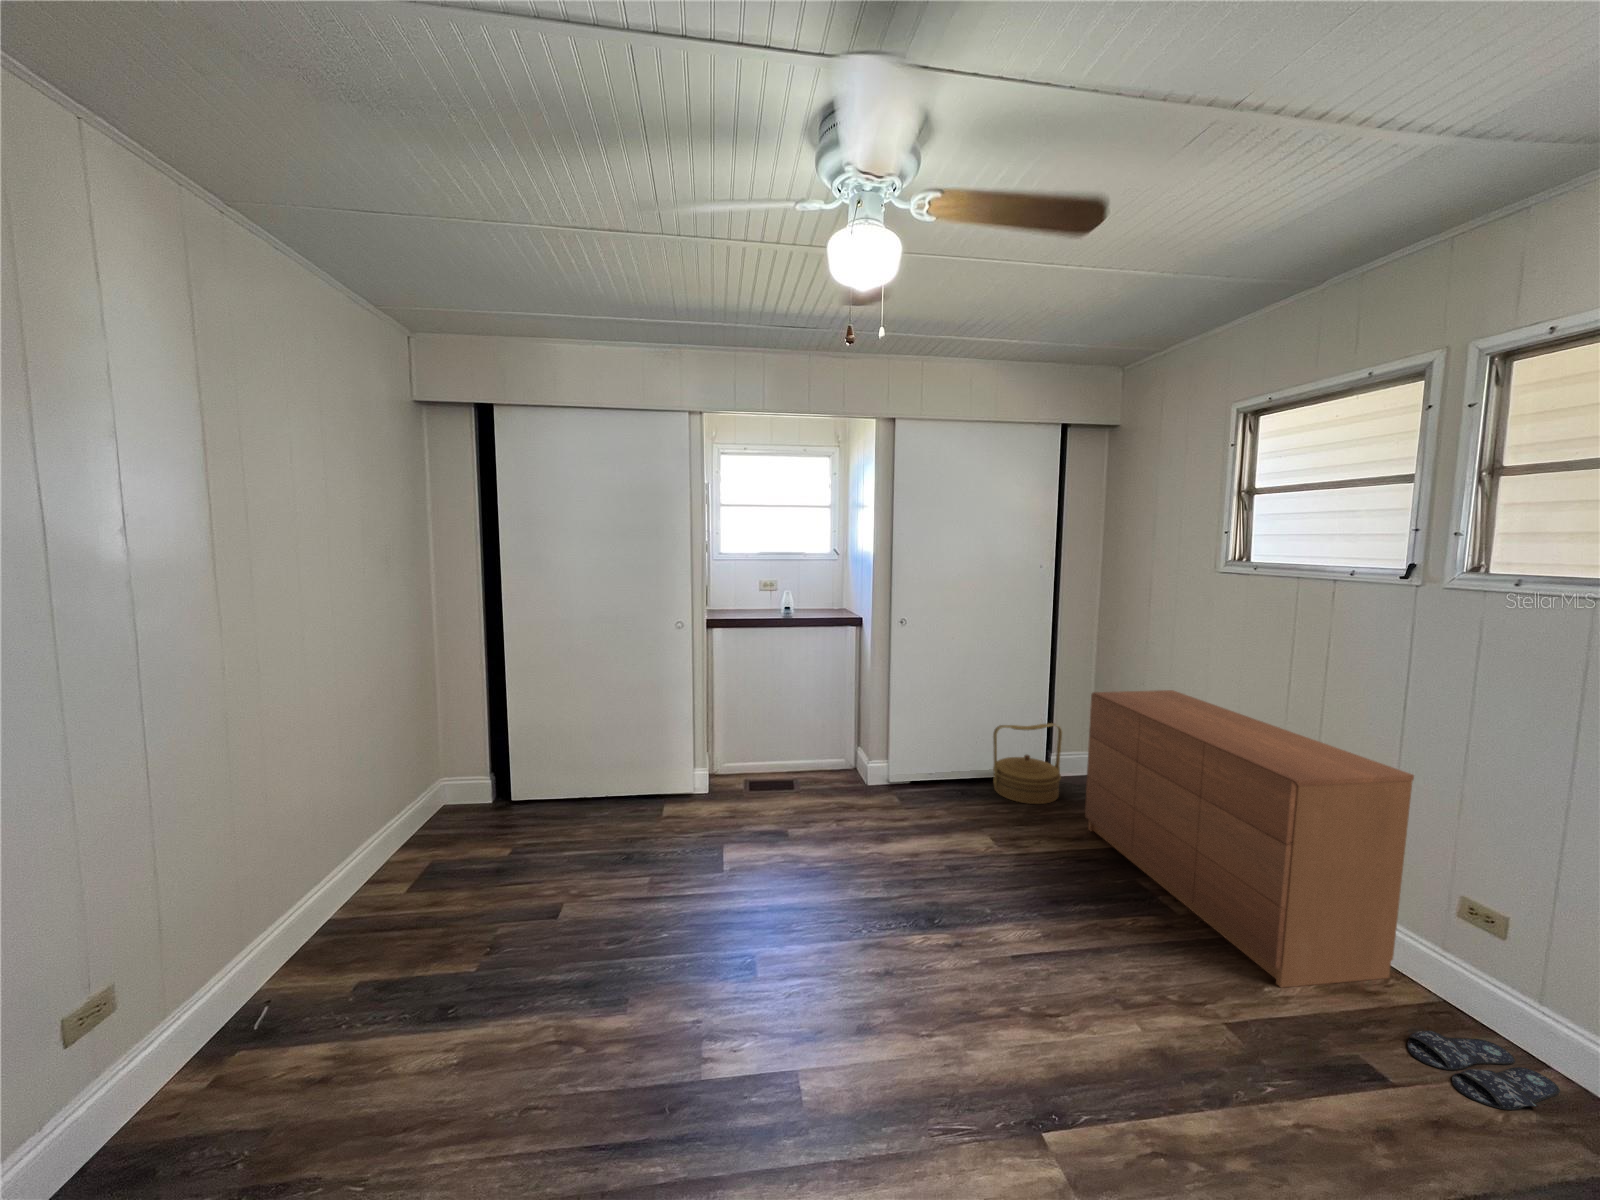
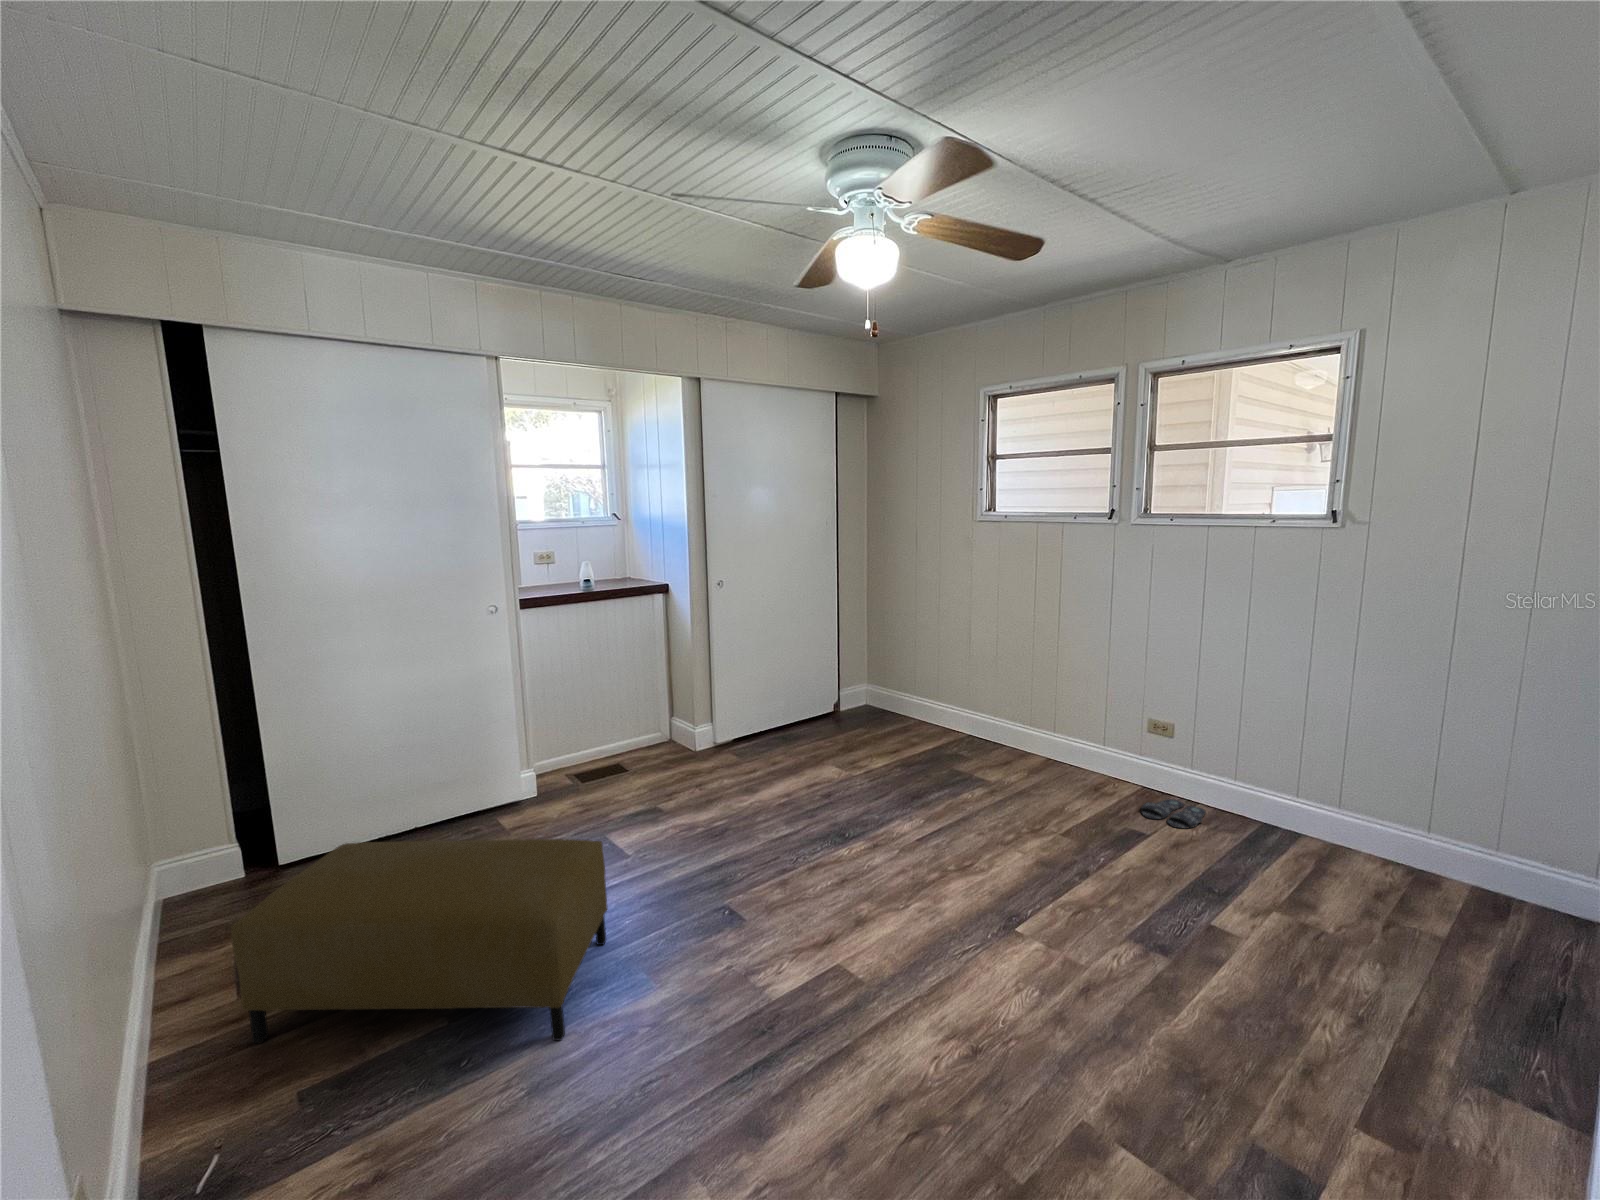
dresser: present [1085,690,1414,988] -> none [898,619,1123,806]
woven basket: present [993,723,1062,804] -> none [806,663,863,736]
ottoman: none [379,796,640,1023] -> present [231,839,608,1043]

